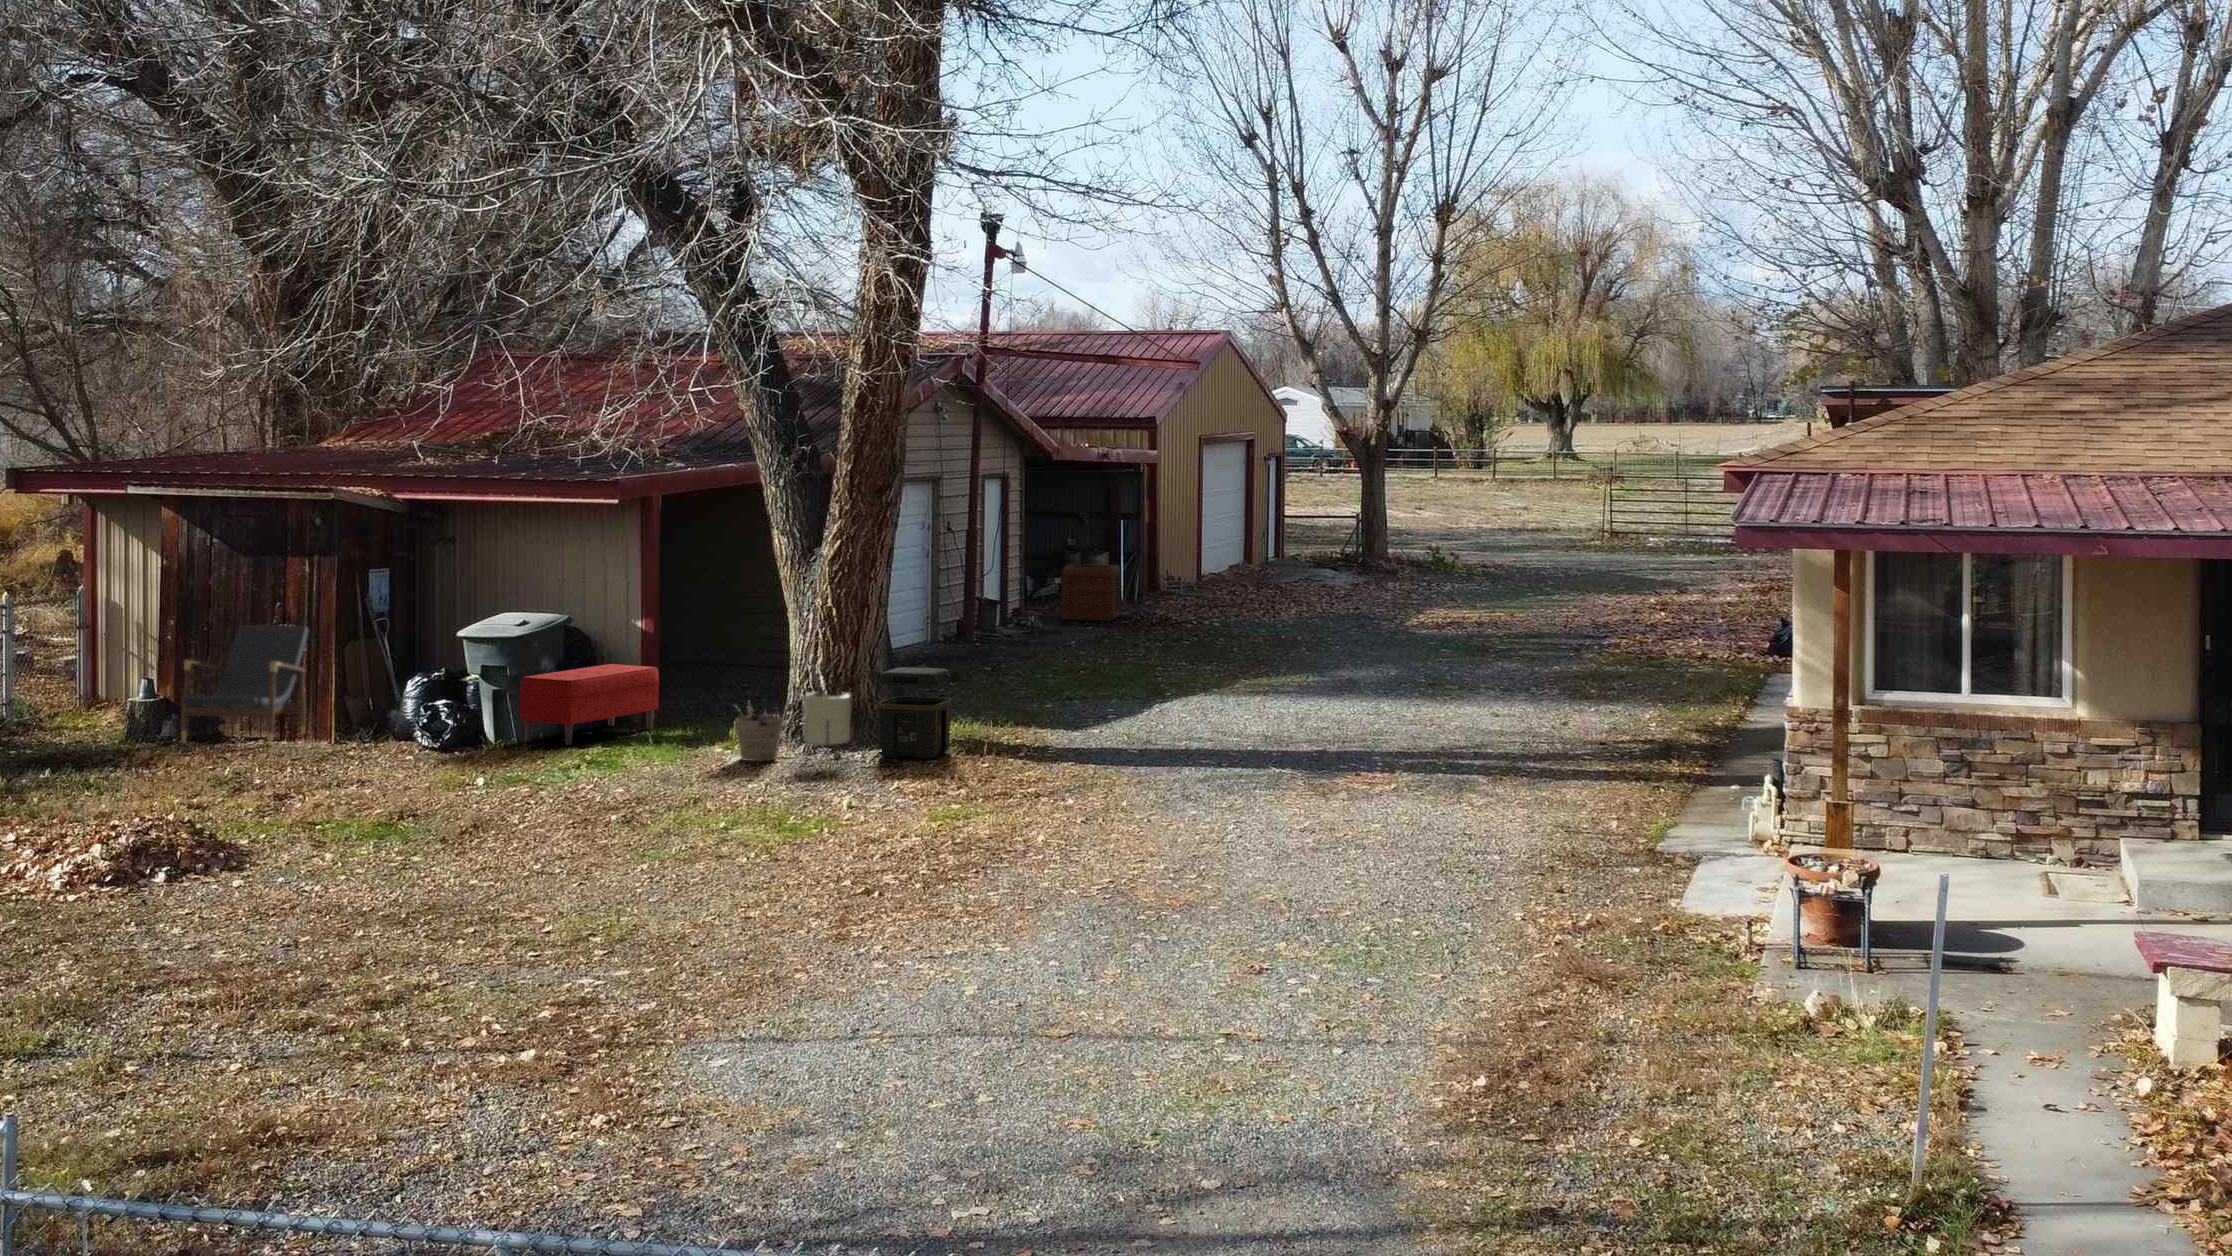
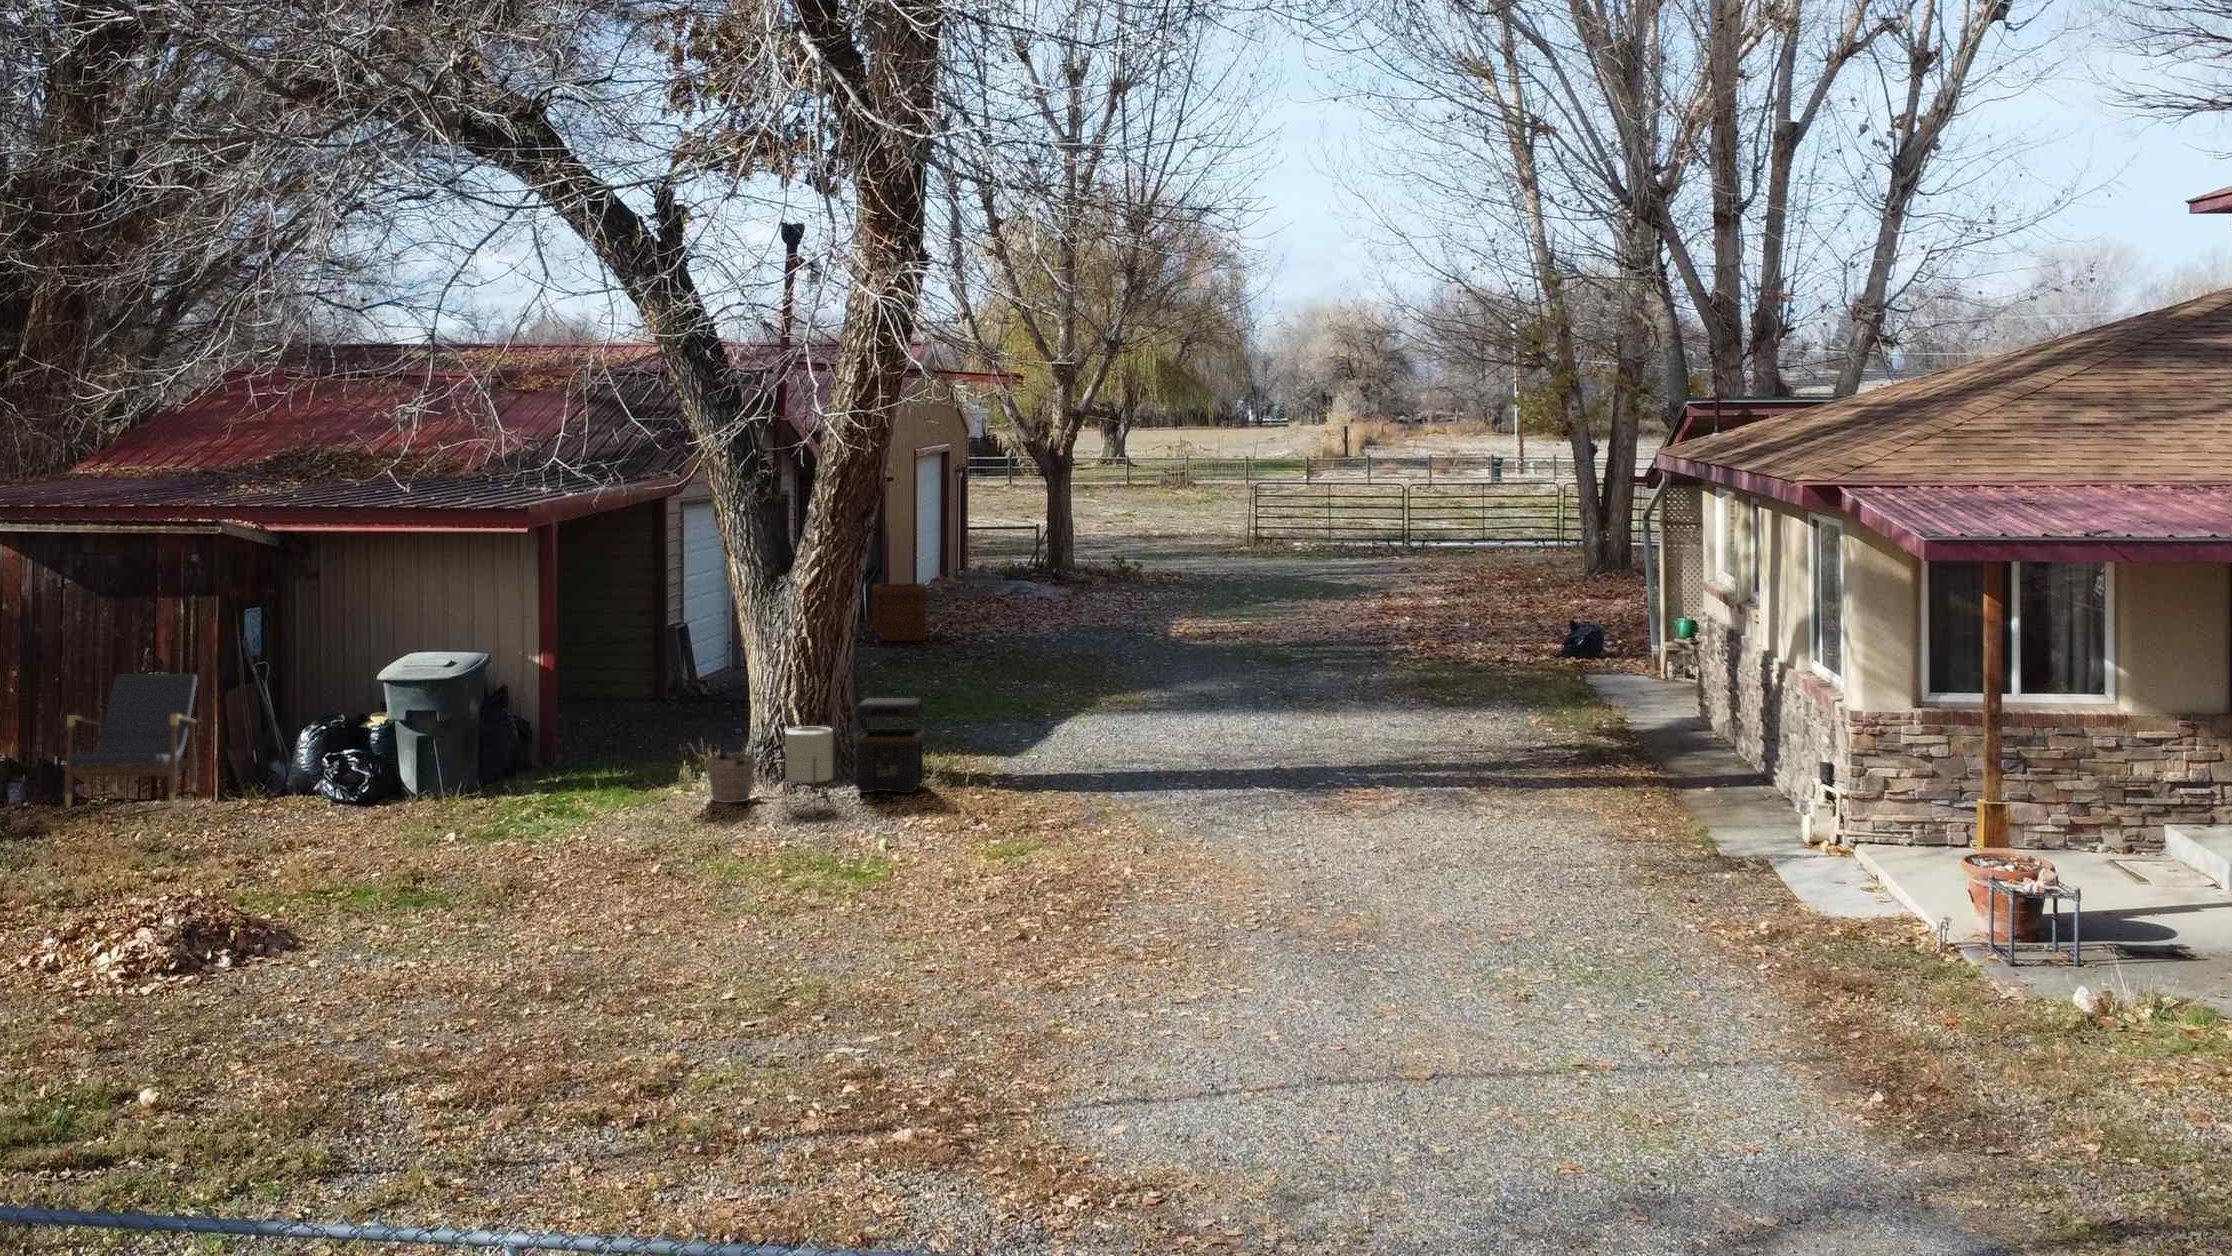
bench: present [520,664,659,745] -> none [449,704,584,793]

